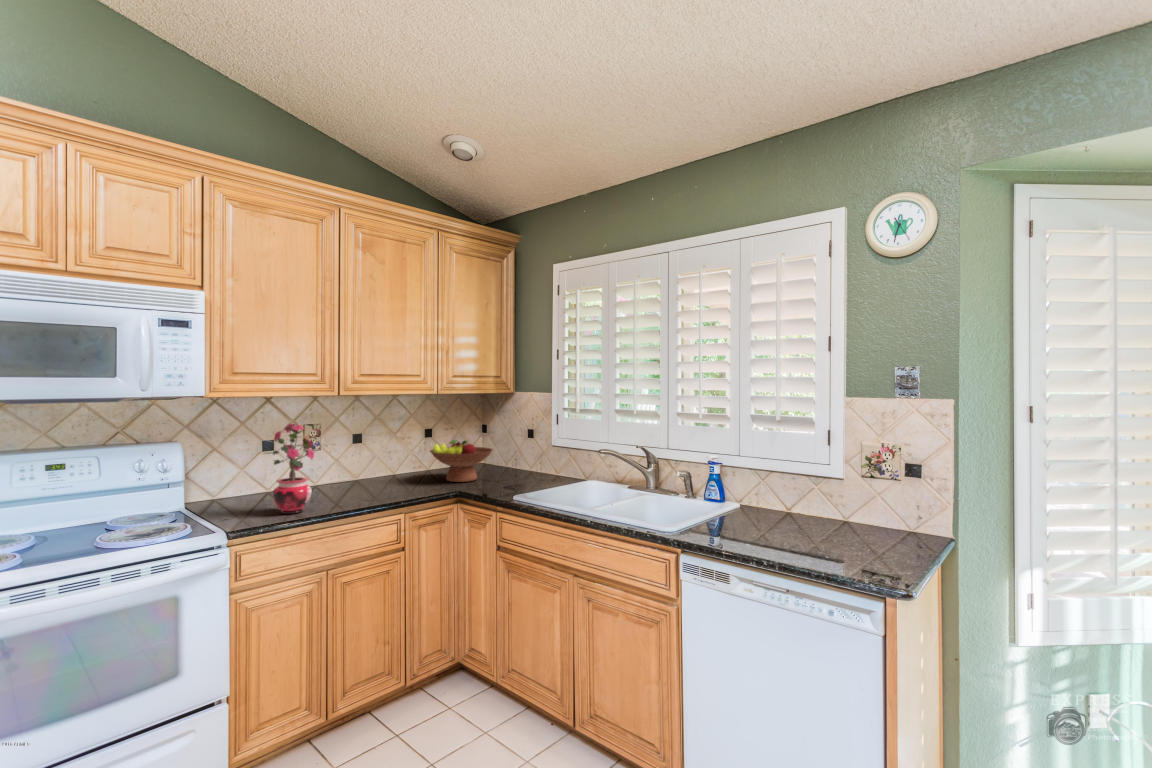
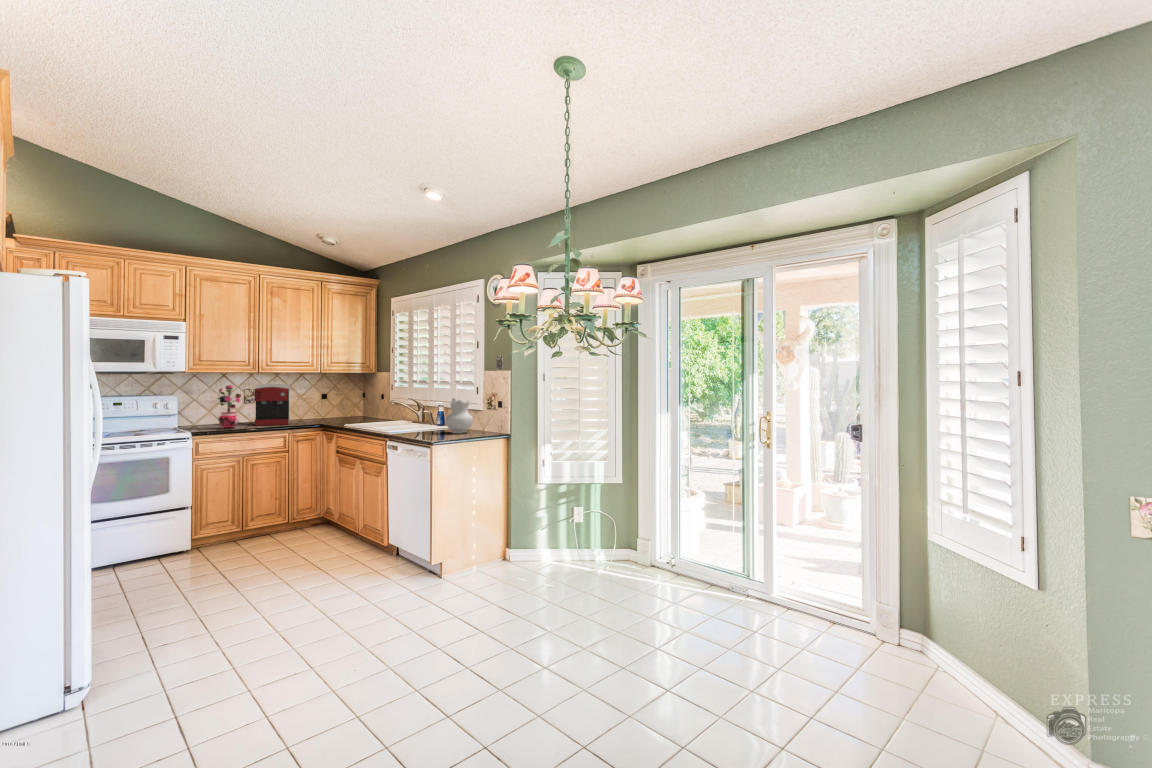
coffee maker: none [326,415,392,498] -> present [254,384,290,425]
fruit bowl: present [430,440,493,482] -> none [316,399,355,422]
ceramic pitcher: none [782,454,848,536] -> present [446,399,473,434]

